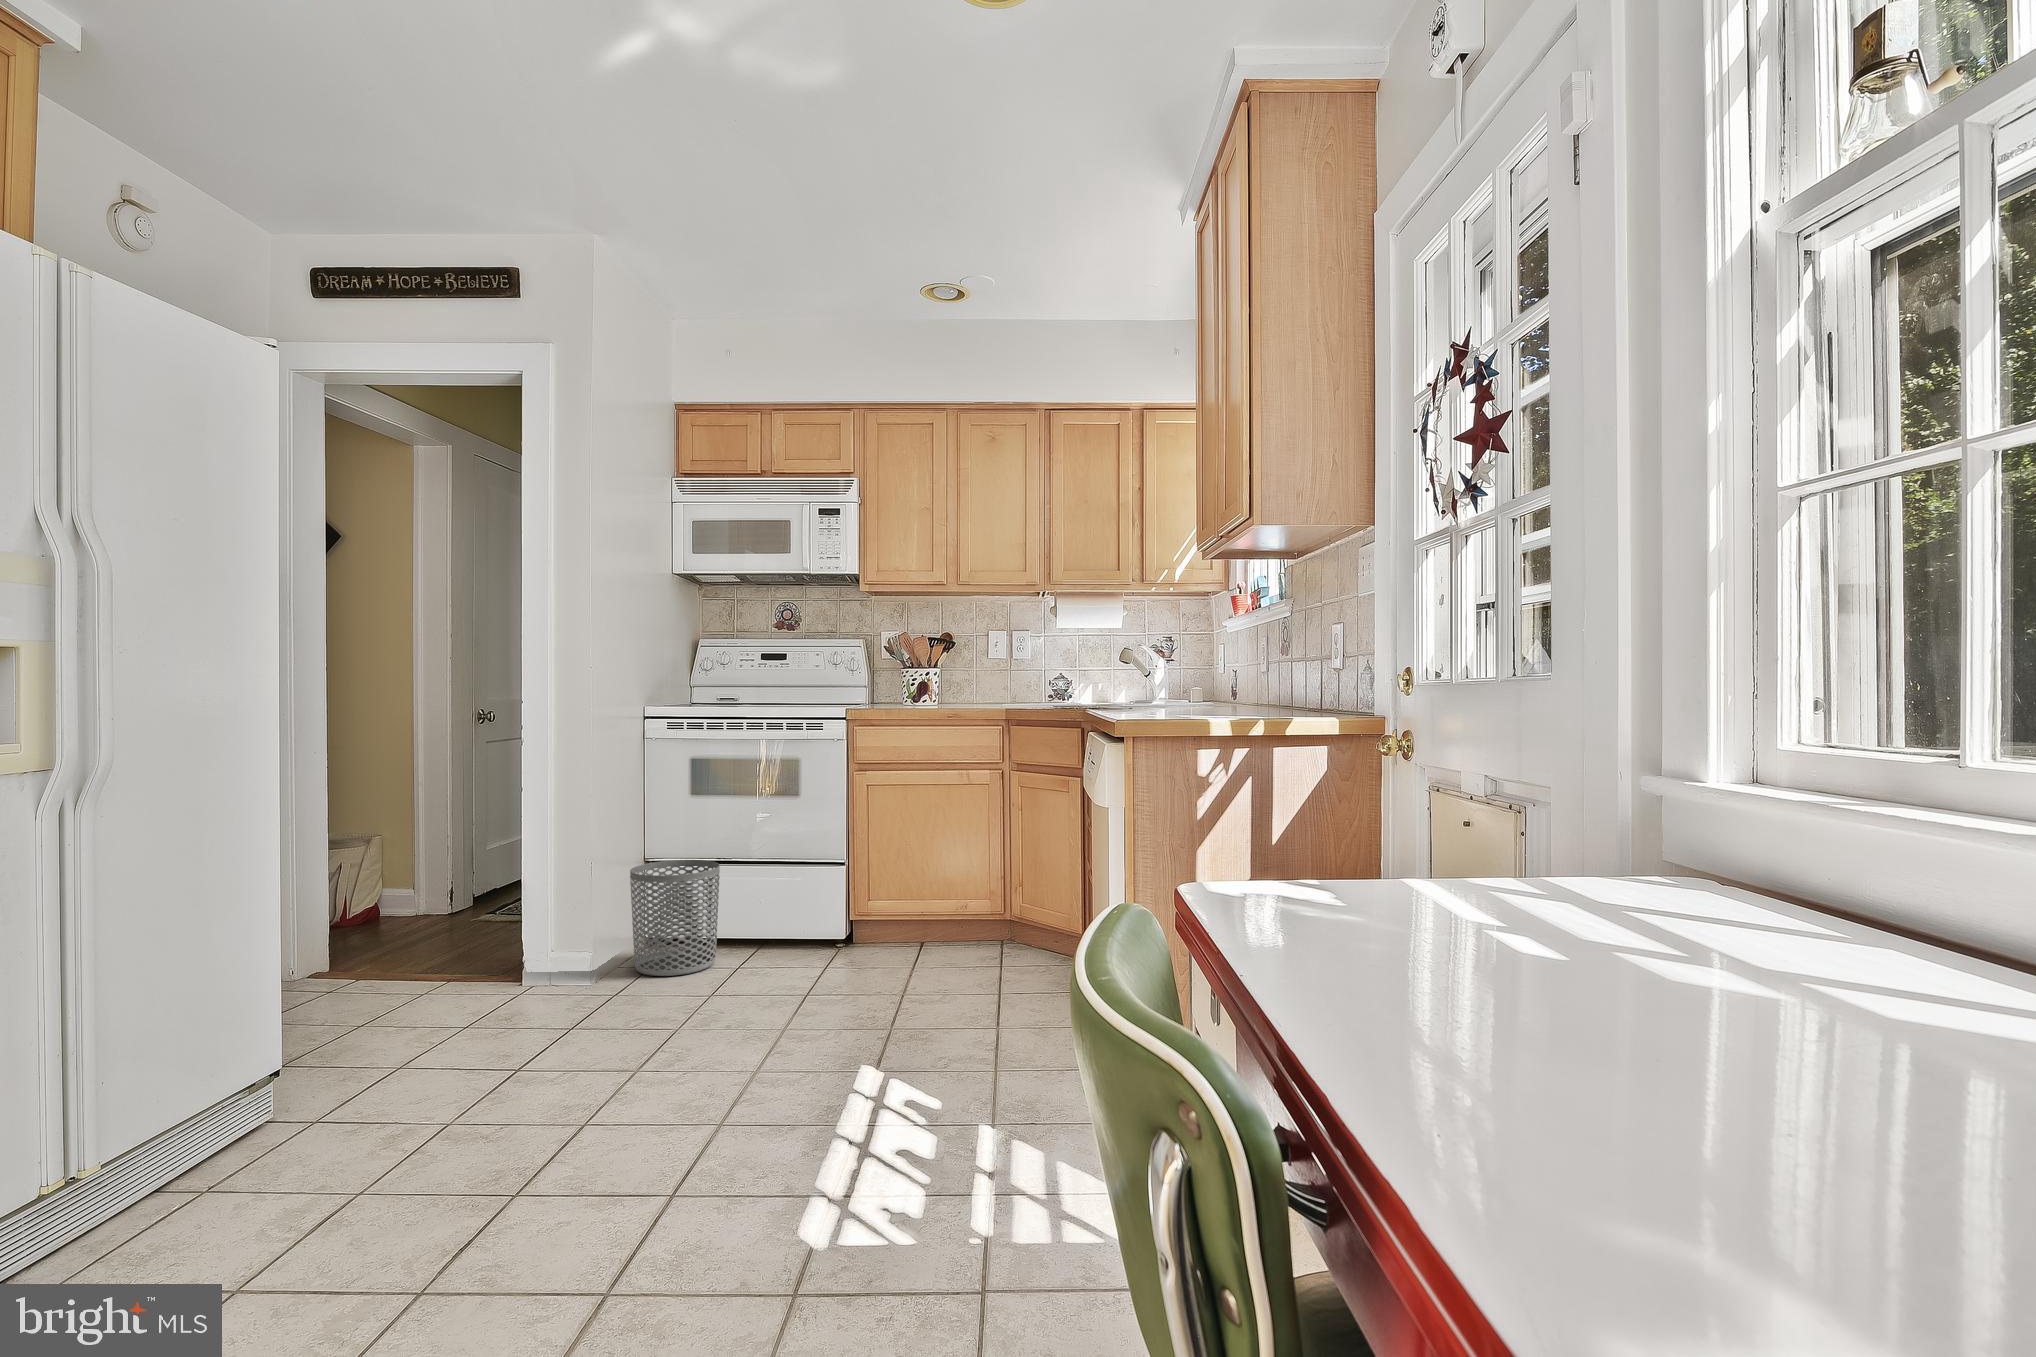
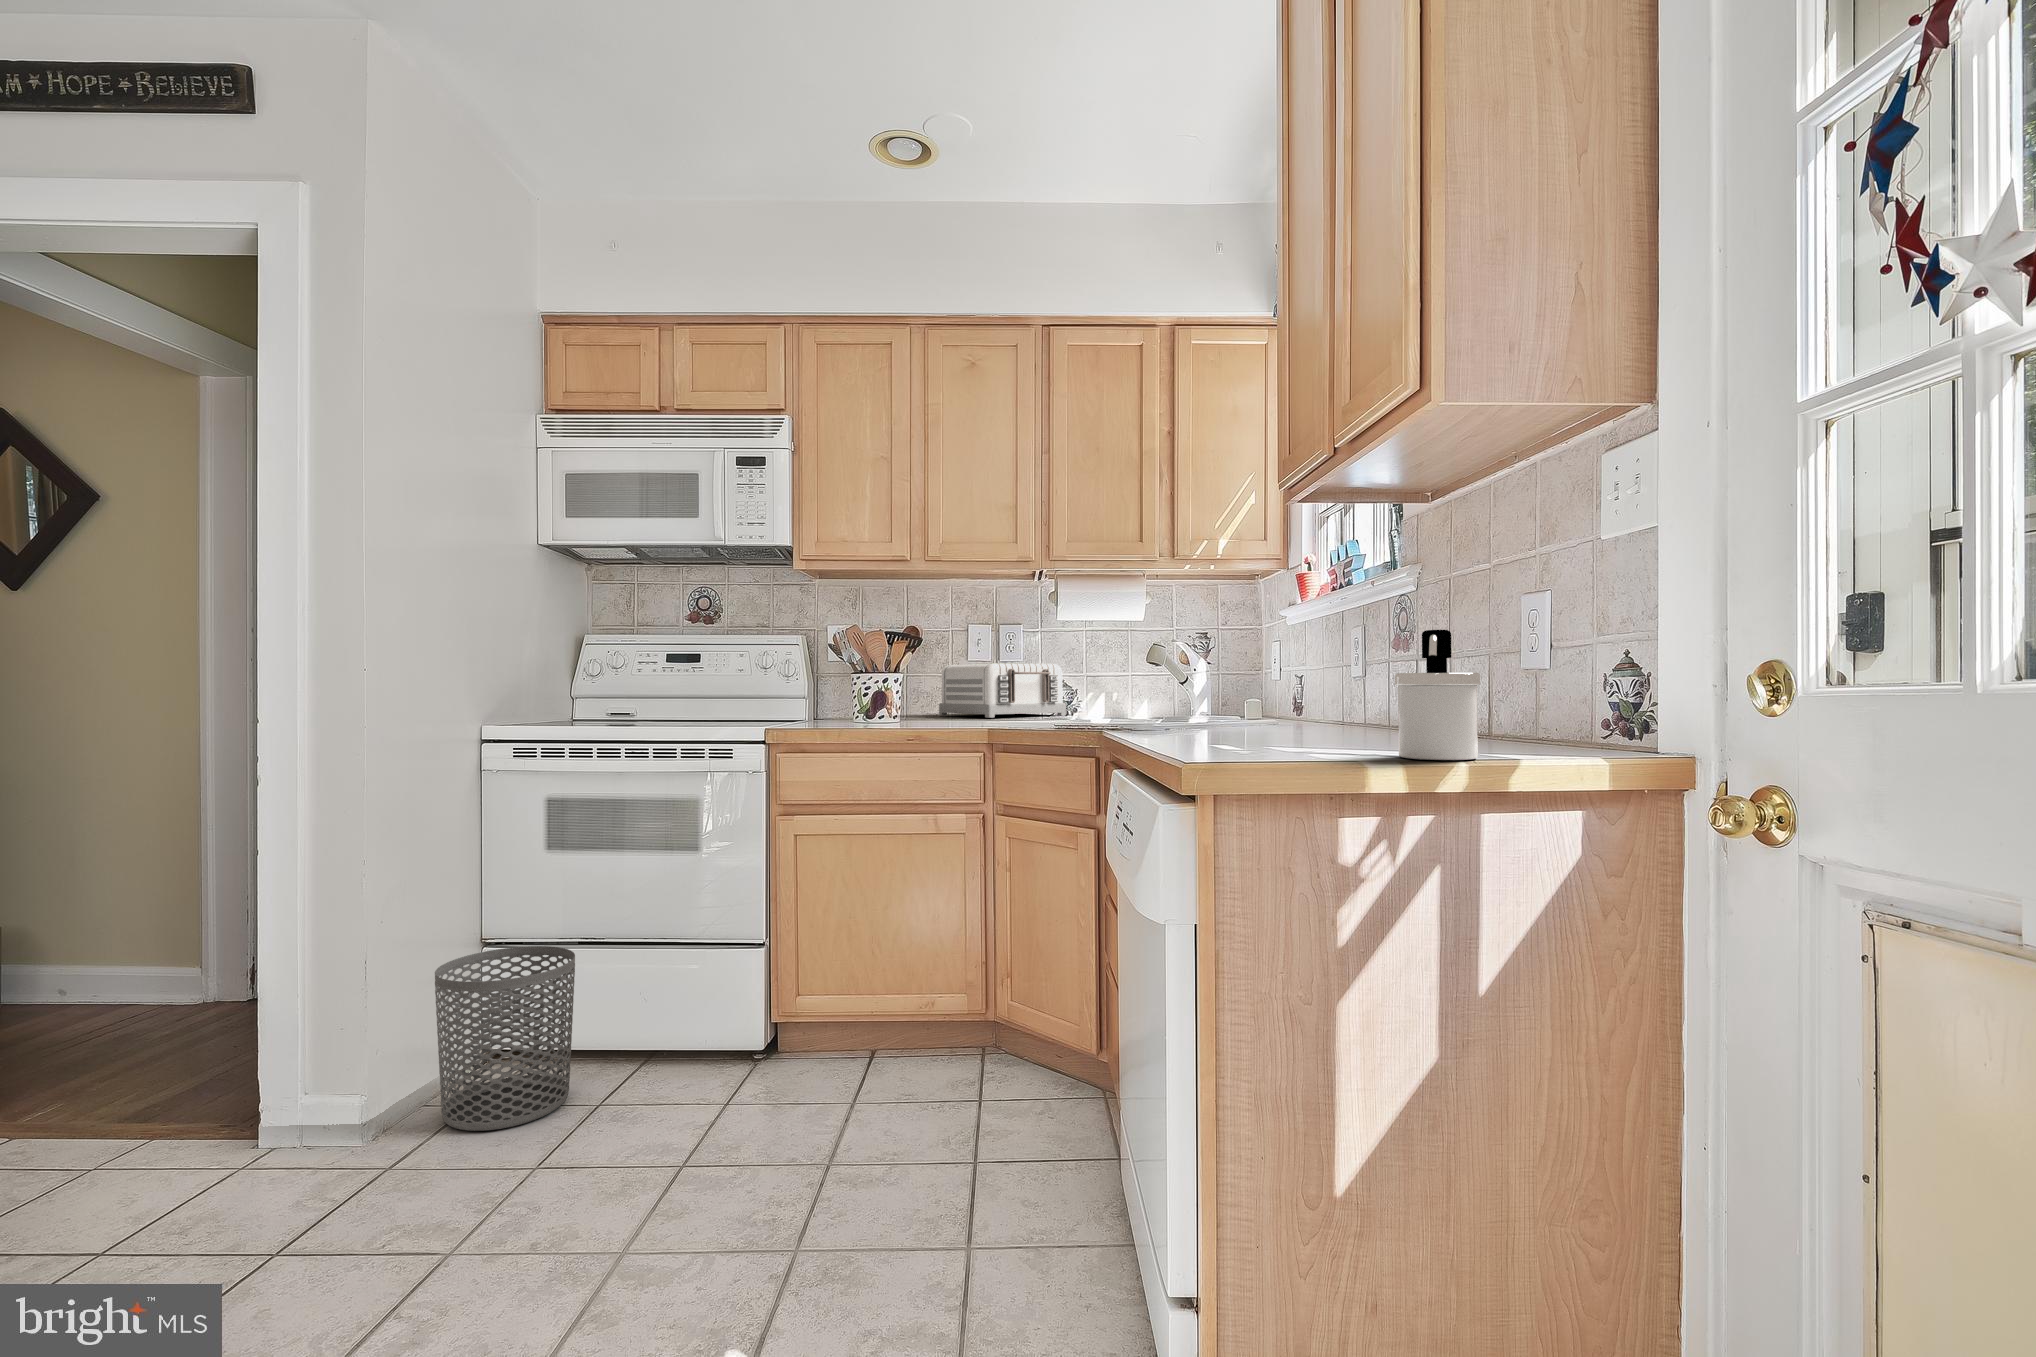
soap dispenser: none [1244,645,1291,721] -> present [1395,630,1480,760]
toaster: none [967,662,1063,702] -> present [939,663,1066,718]

